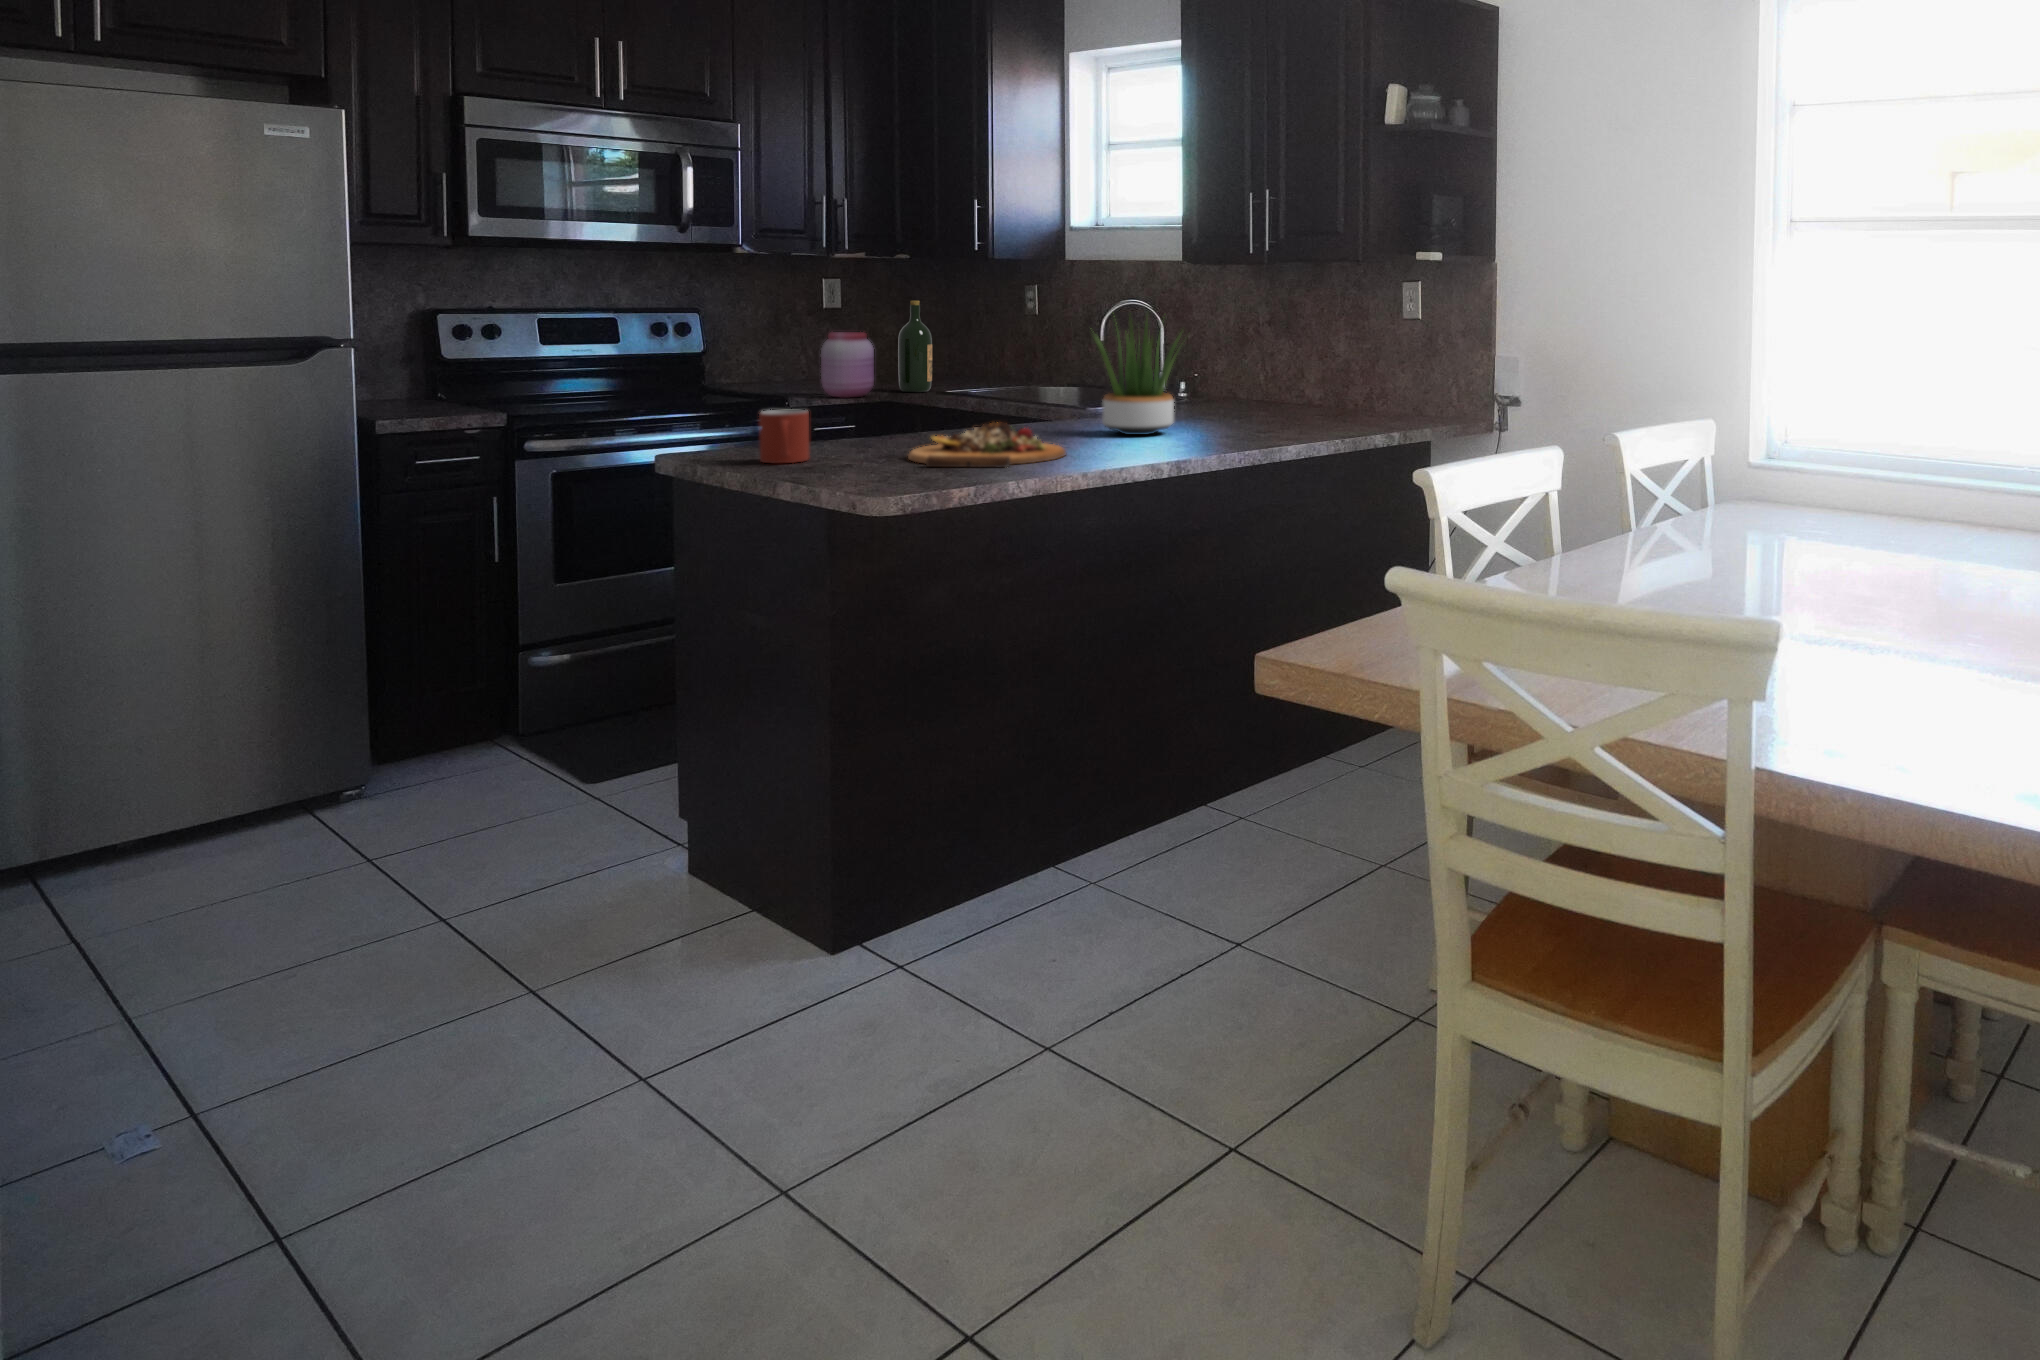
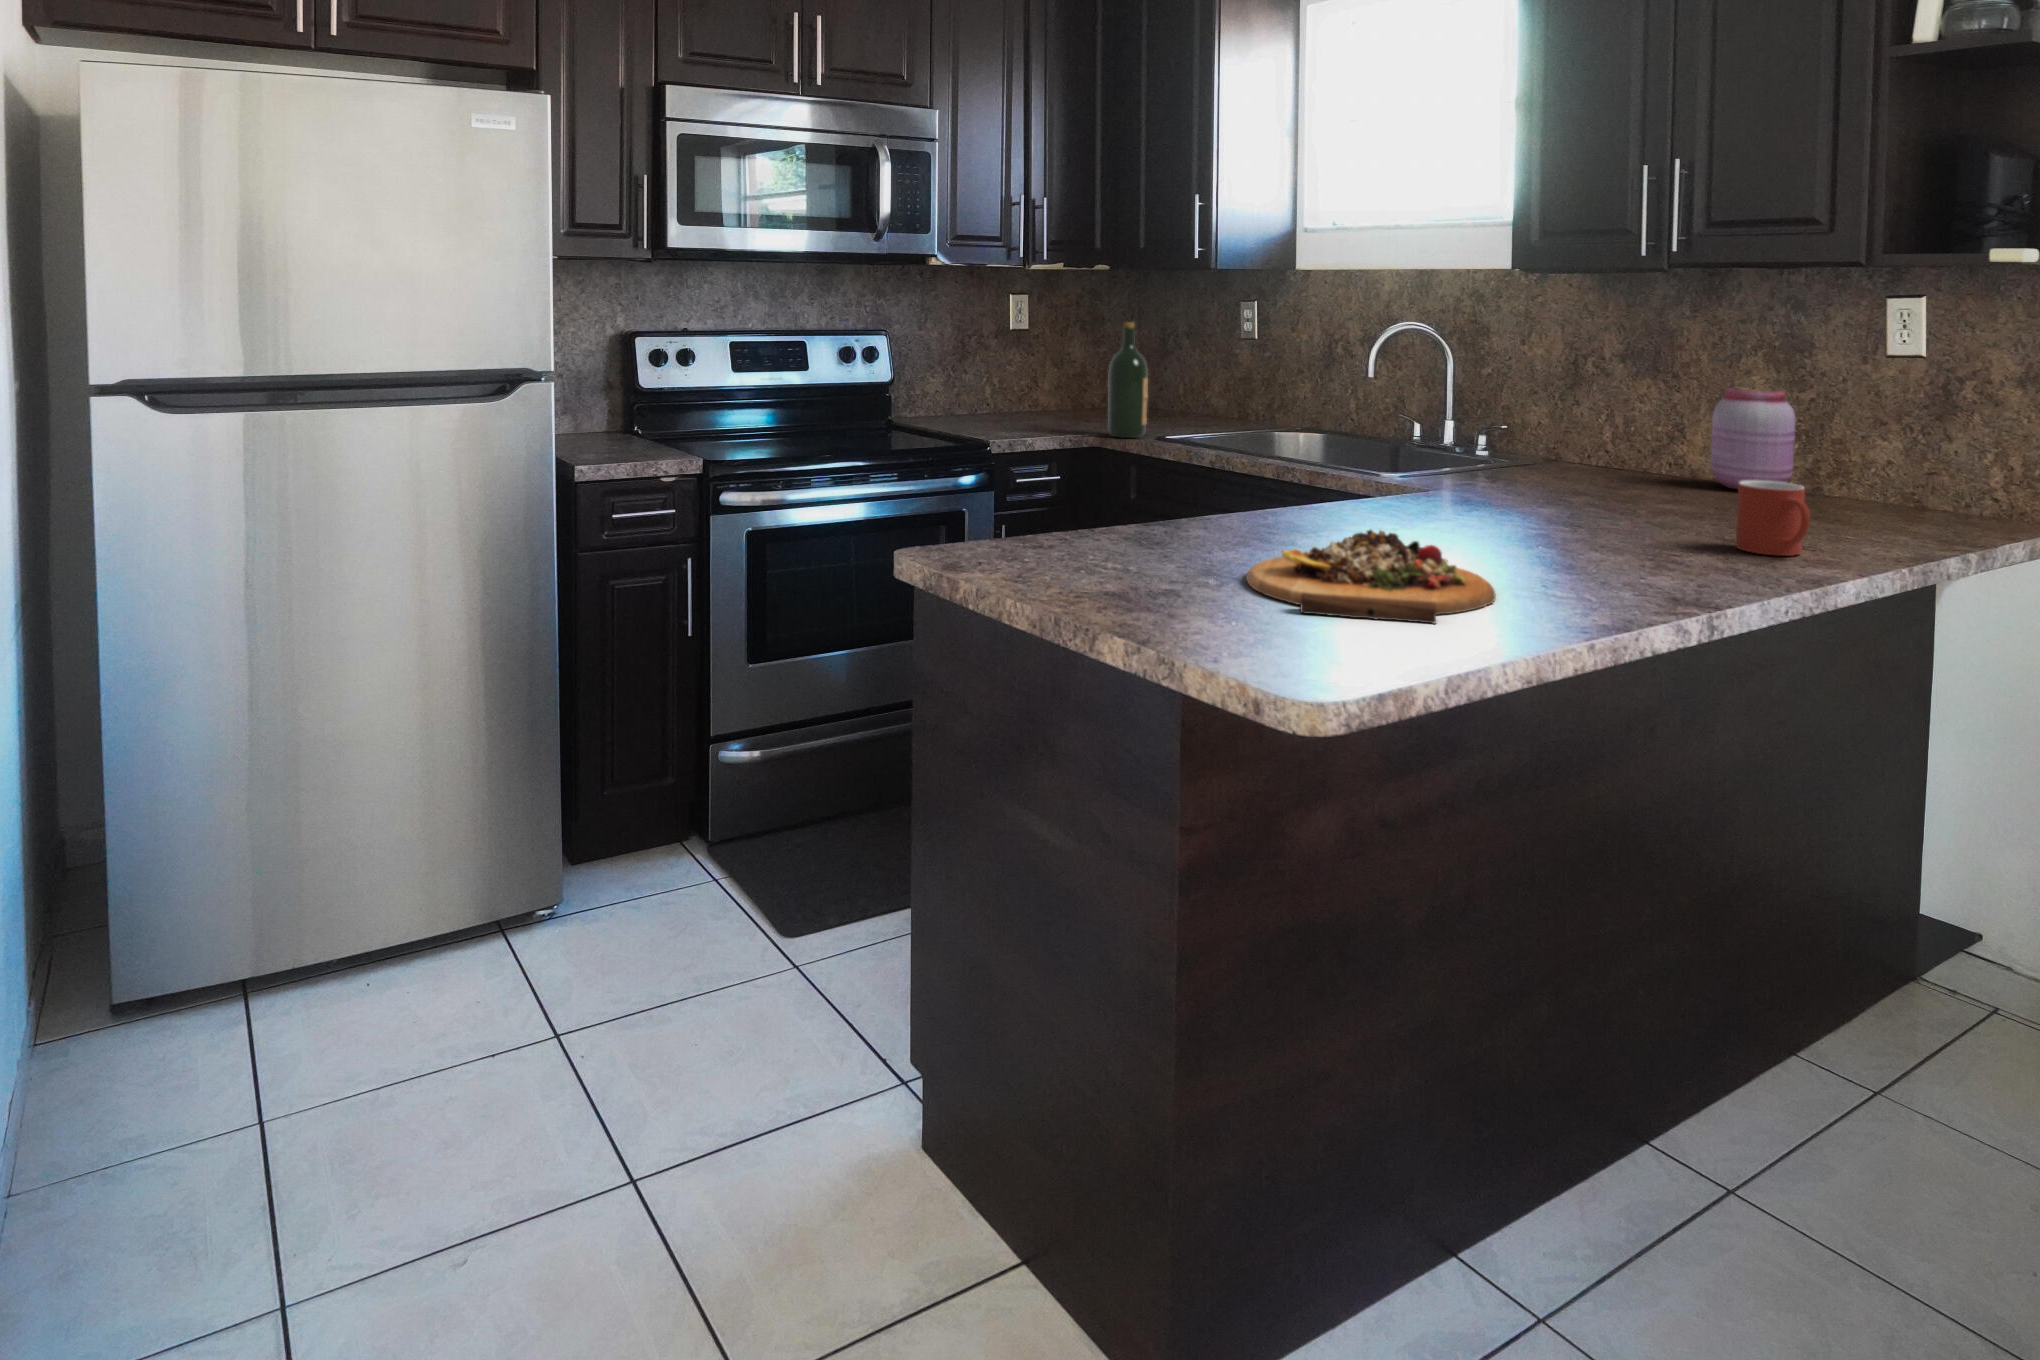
potted plant: present [1093,315,1180,435] -> none [1449,346,1646,543]
jar: present [821,332,874,398] -> present [1711,387,1796,489]
mug: present [759,409,809,463] -> present [1736,481,1810,556]

